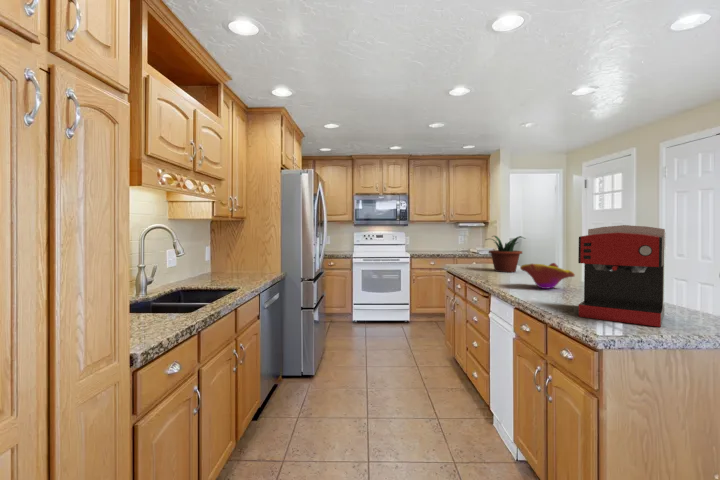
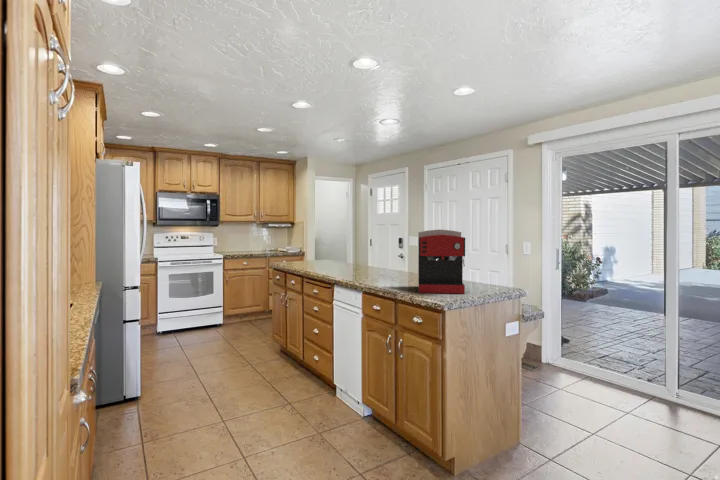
potted plant: present [489,236,523,272] -> none [312,236,345,267]
decorative bowl: present [520,263,574,289] -> none [357,257,395,277]

